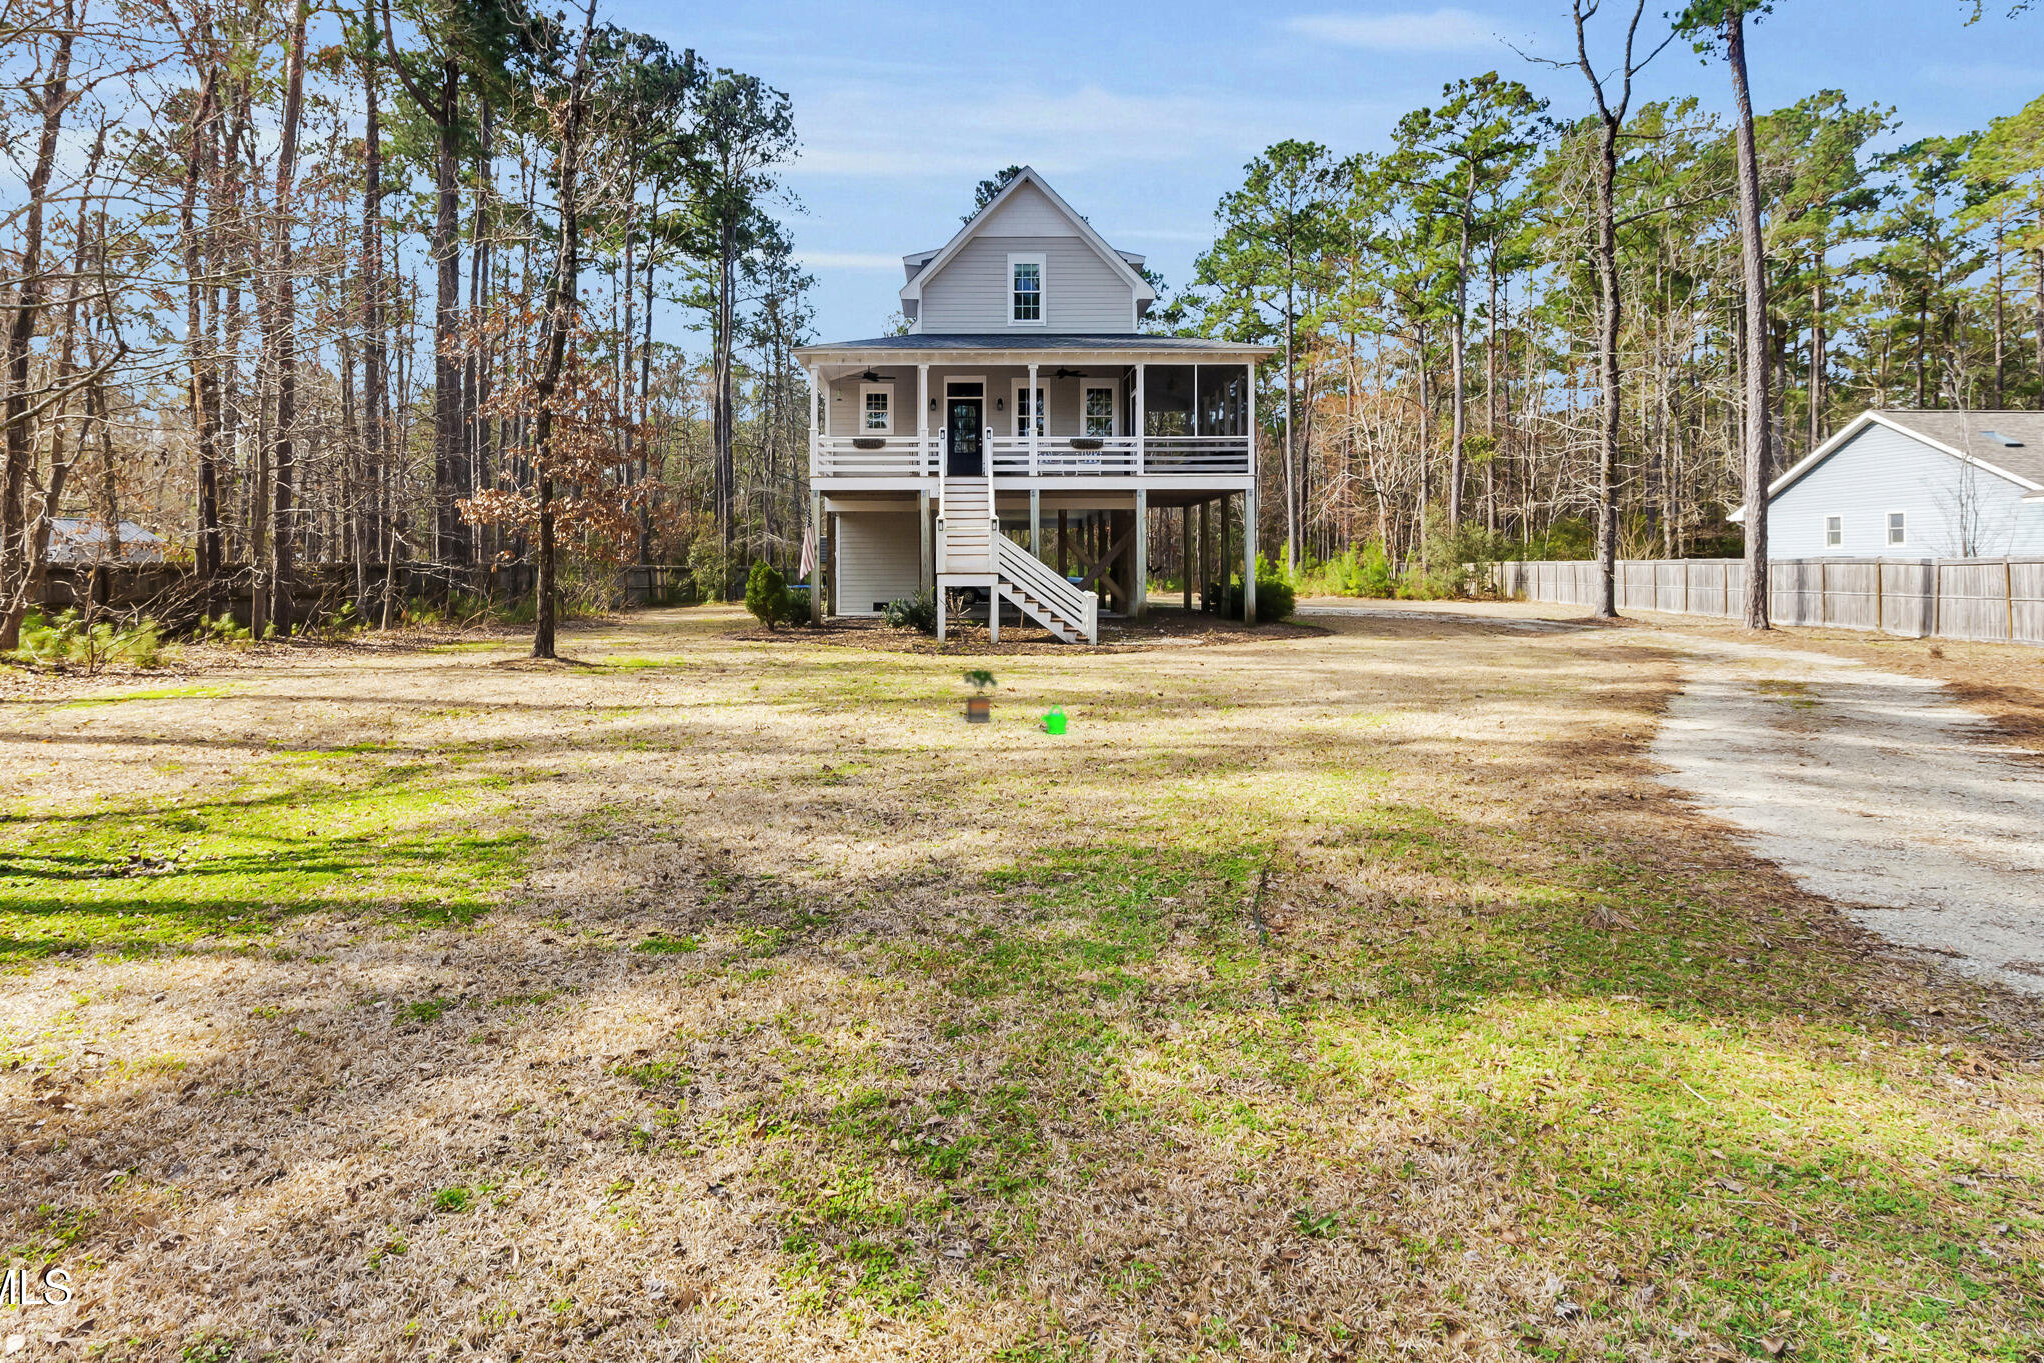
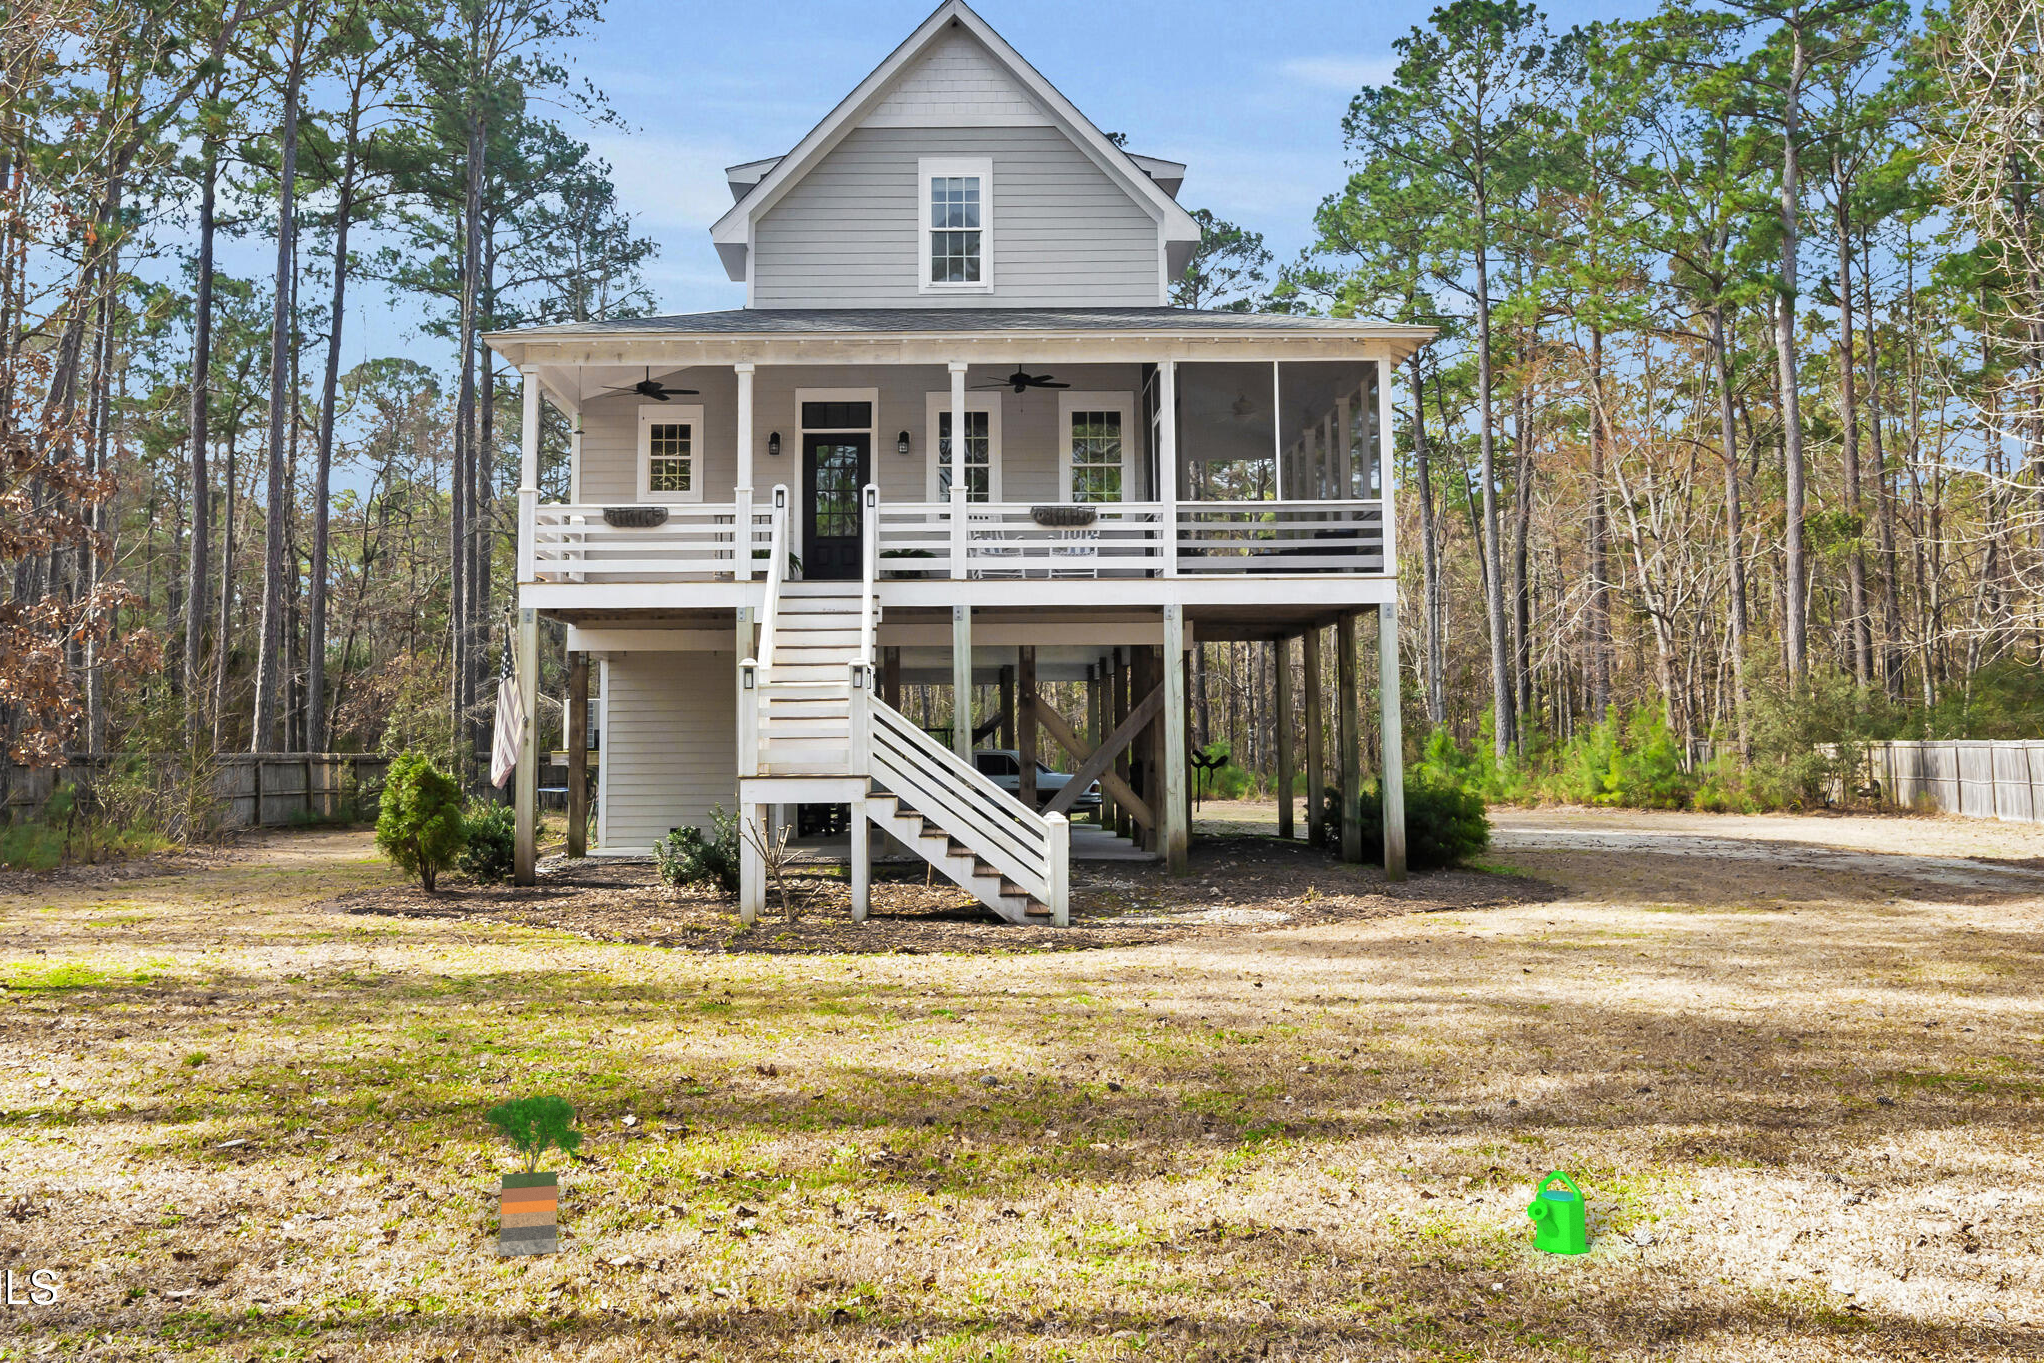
watering can: present [1041,705,1068,734] -> present [1527,1170,1590,1254]

